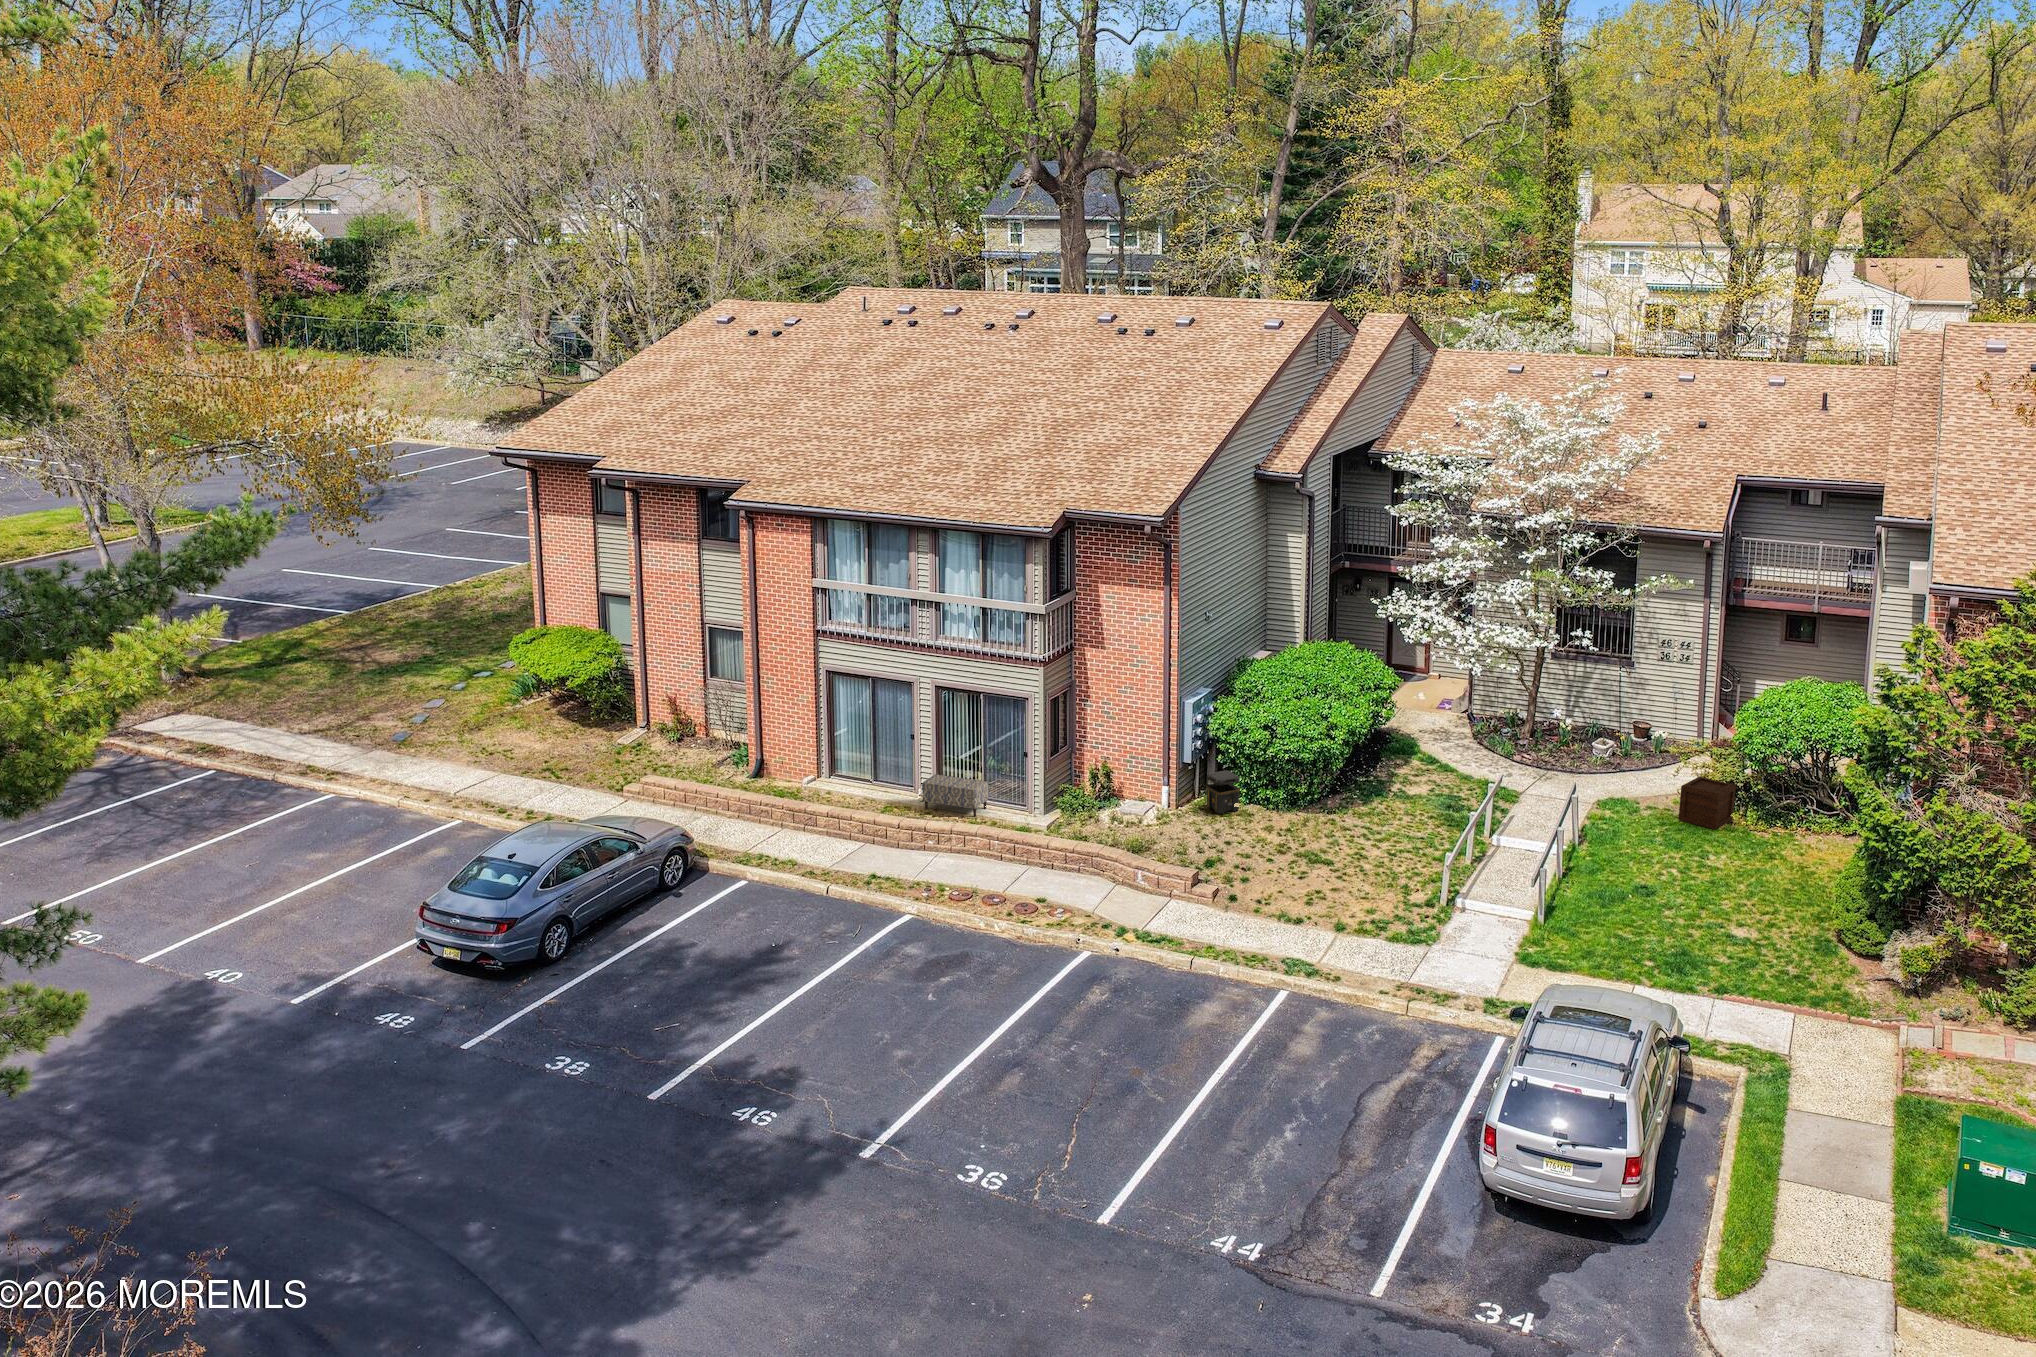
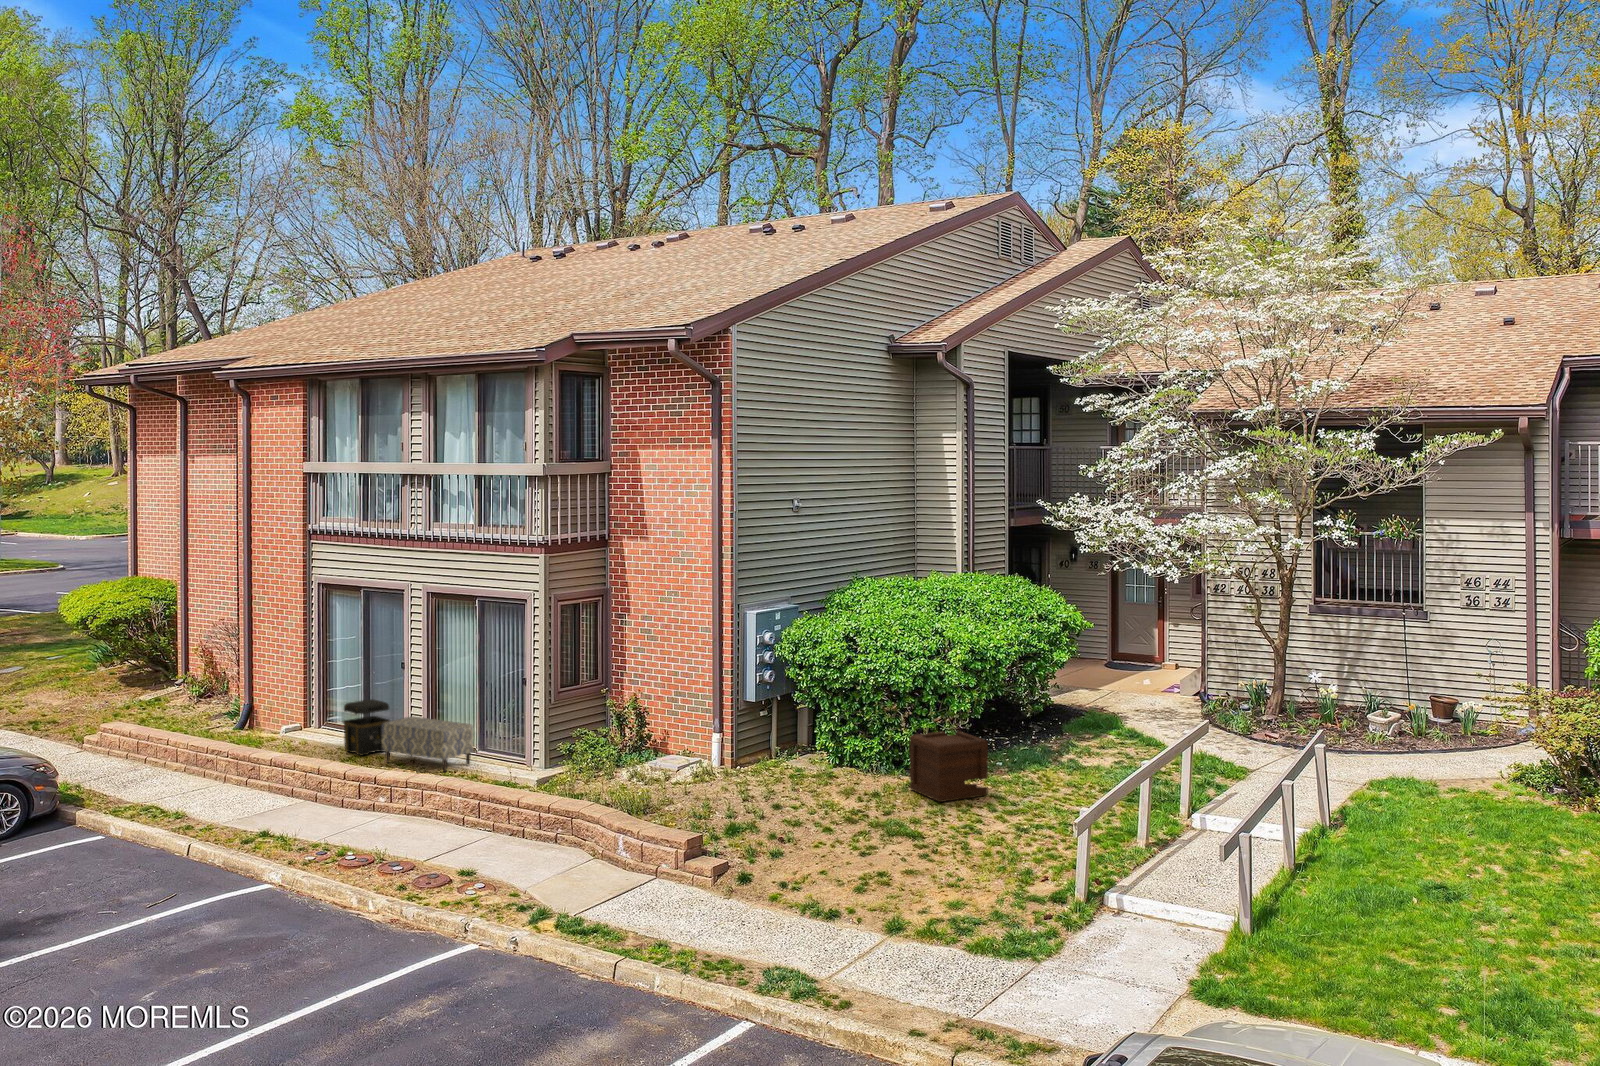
toolbox: present [1206,770,1240,814] -> present [343,699,390,756]
wooden crate: present [1678,776,1736,829] -> present [910,731,988,802]

